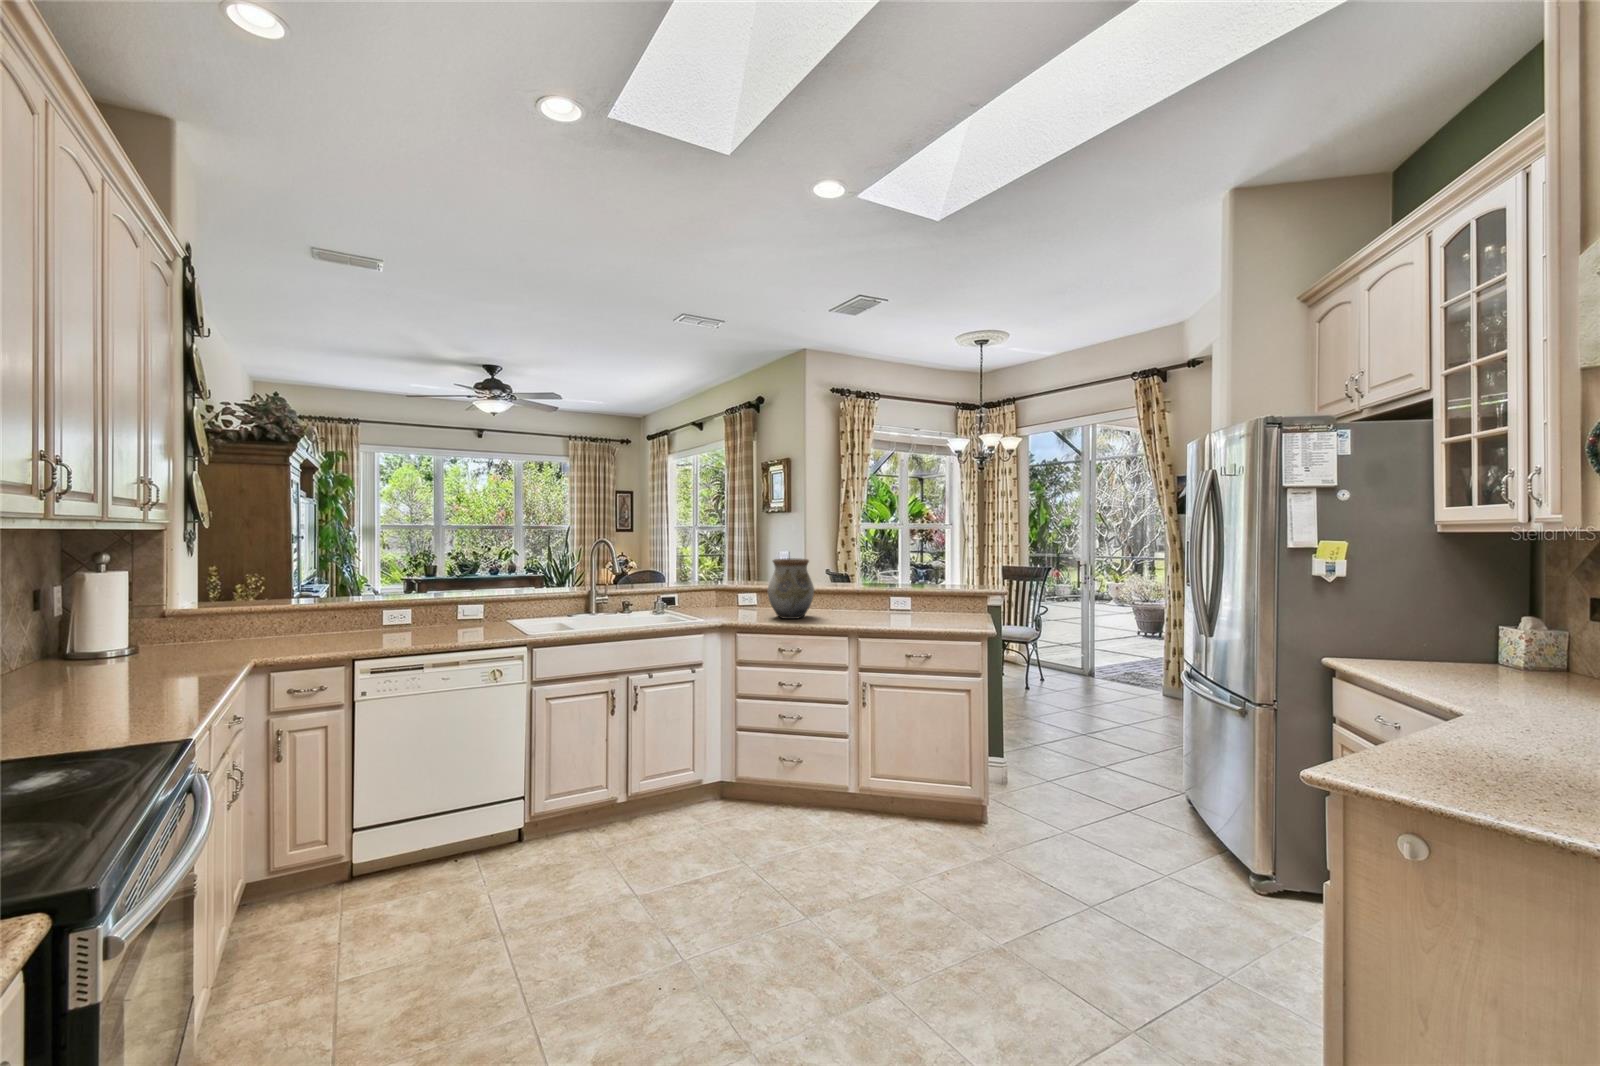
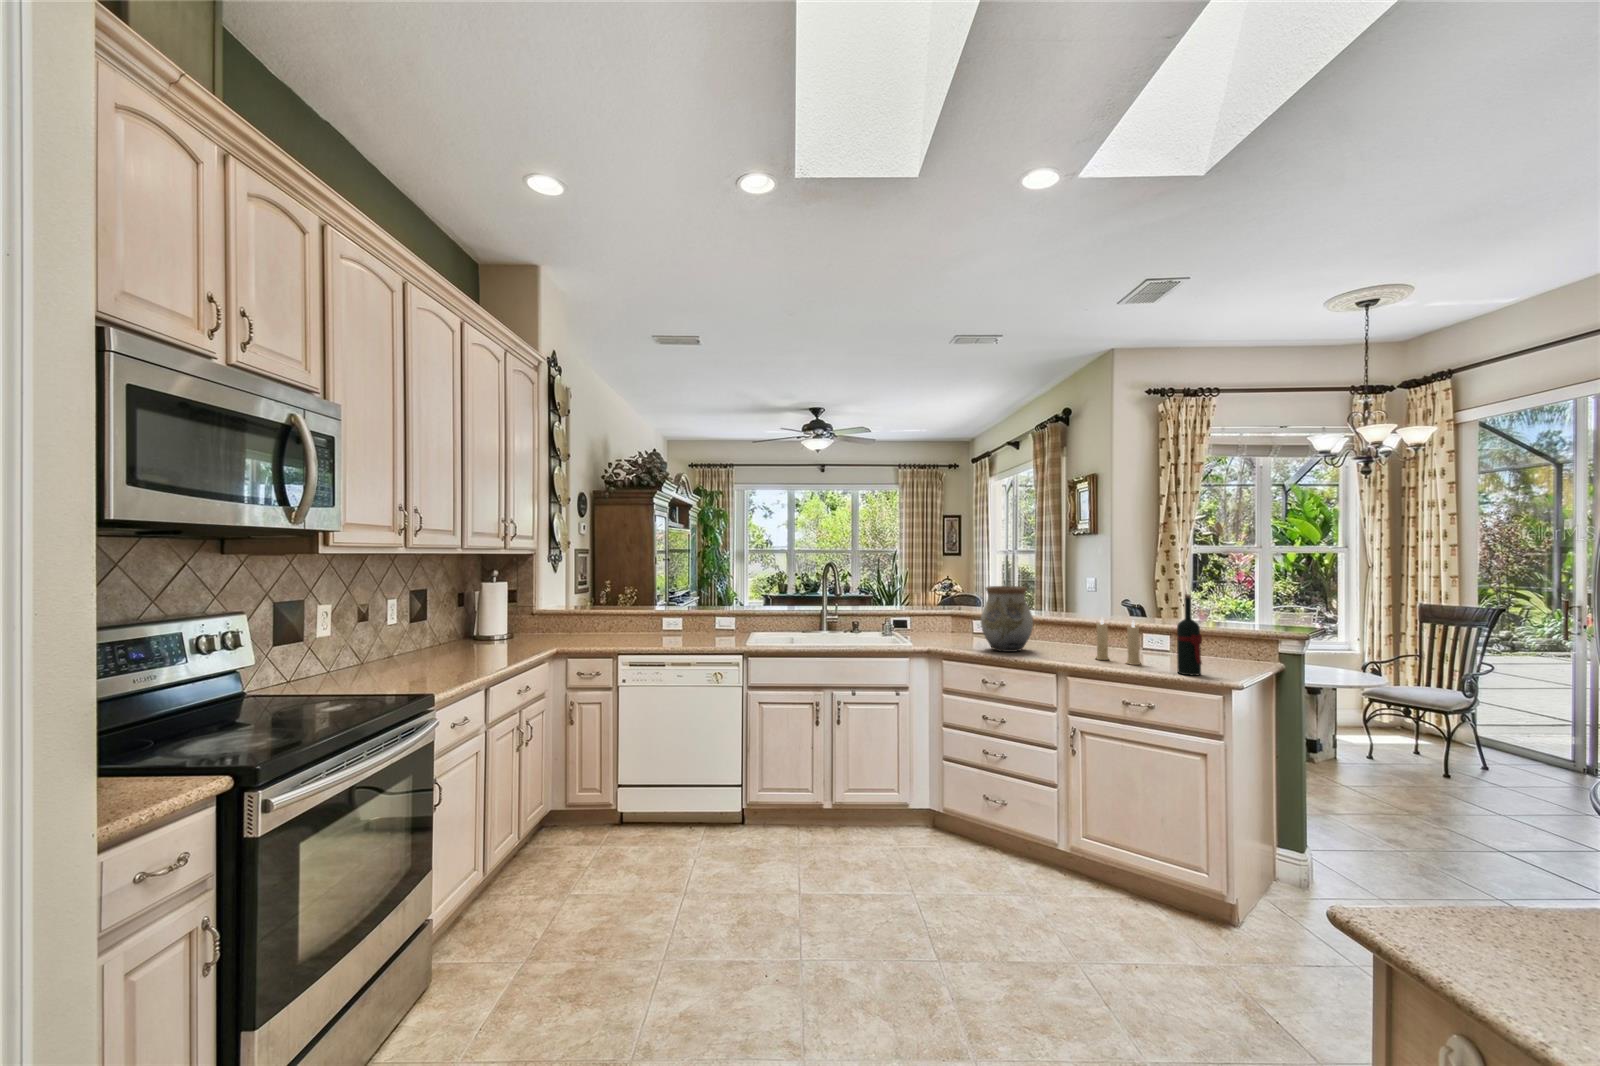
wine bottle: none [943,561,964,626] -> present [1177,594,1202,675]
candle: none [870,582,909,621] -> present [1096,619,1141,665]

